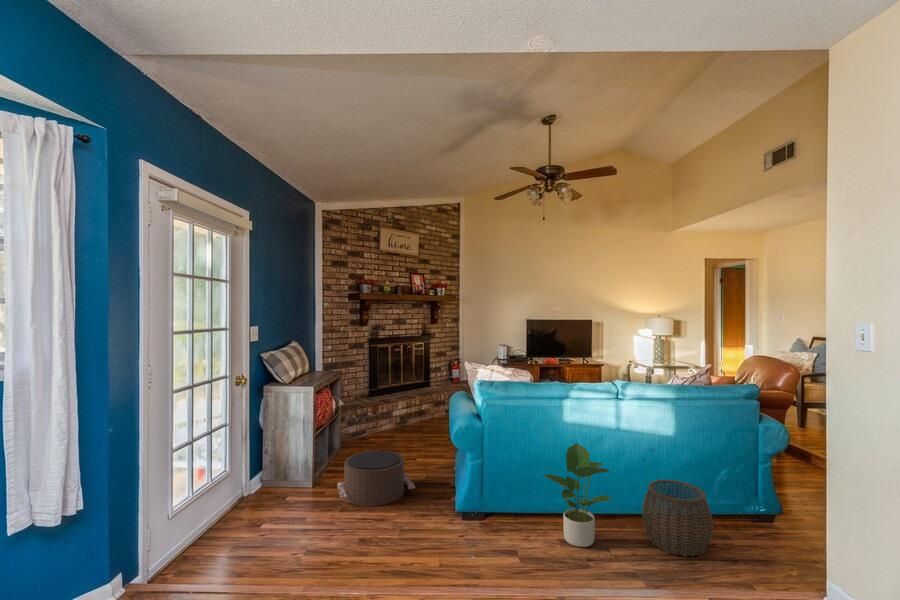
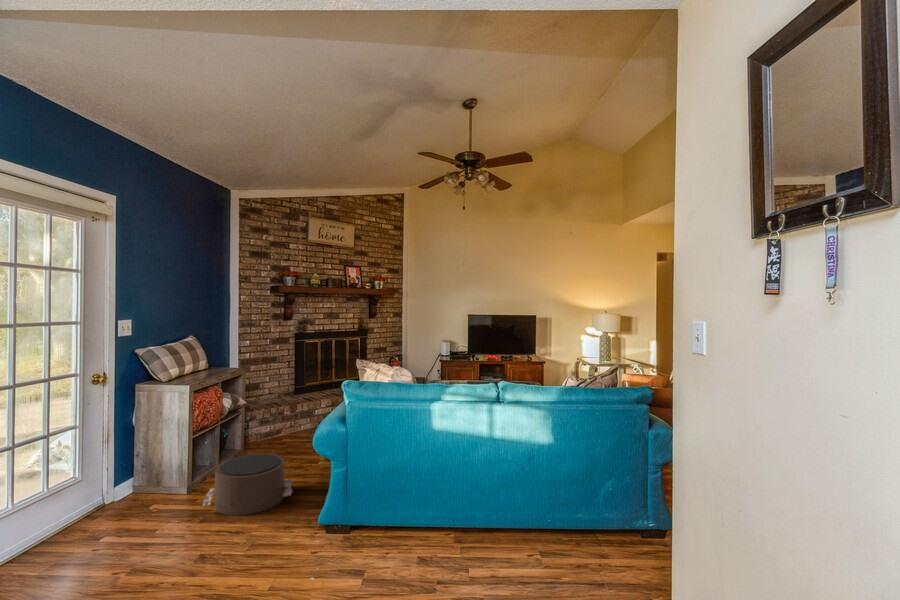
potted plant: present [543,443,612,547] -> none [399,451,473,567]
woven basket: present [642,480,713,557] -> none [511,492,583,581]

